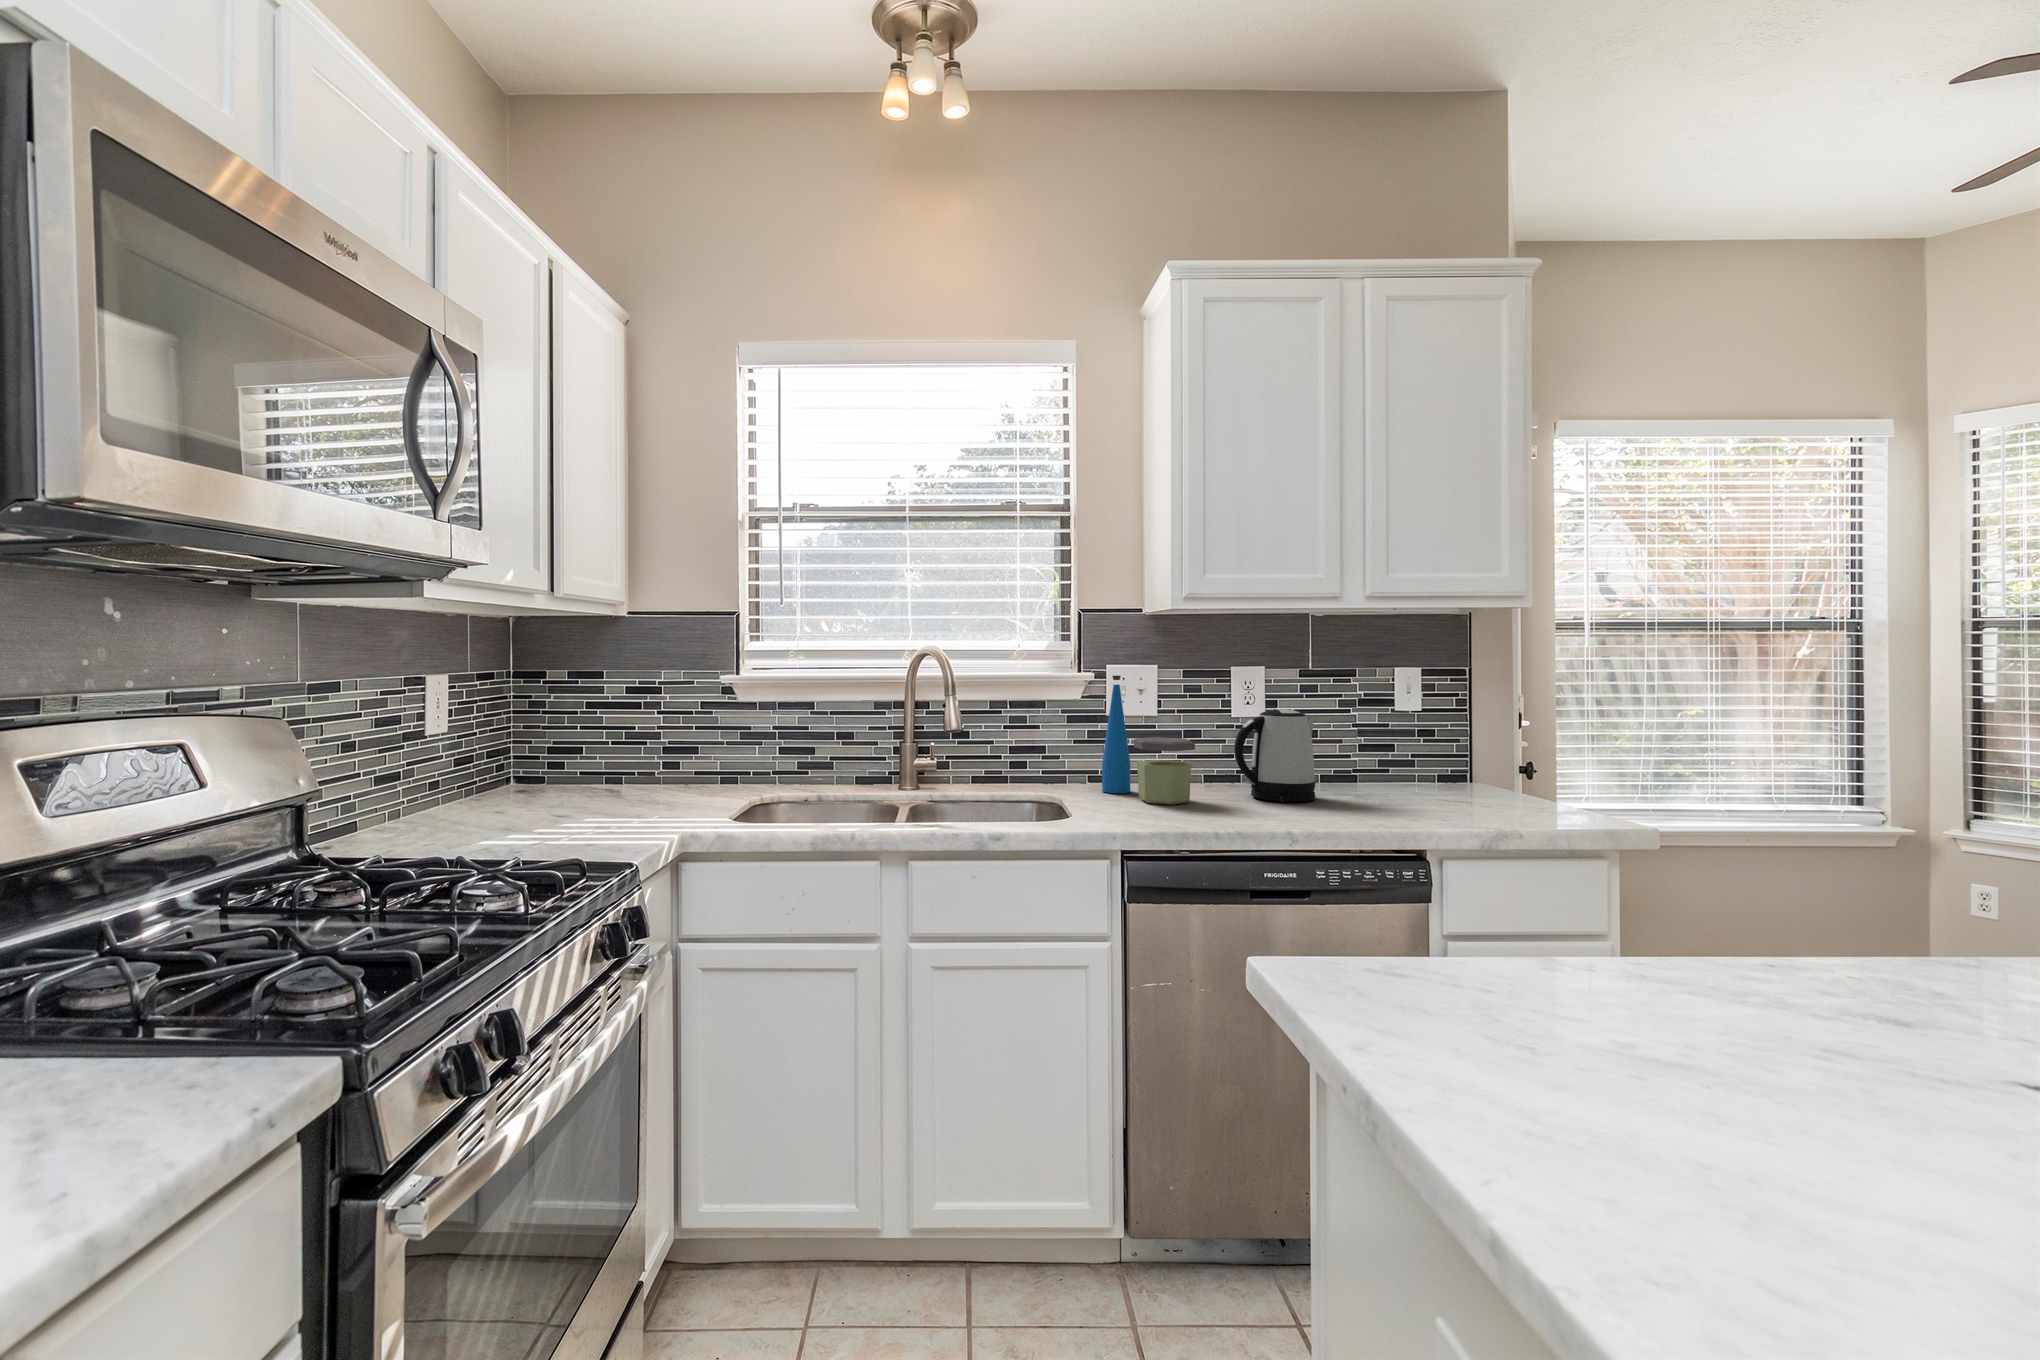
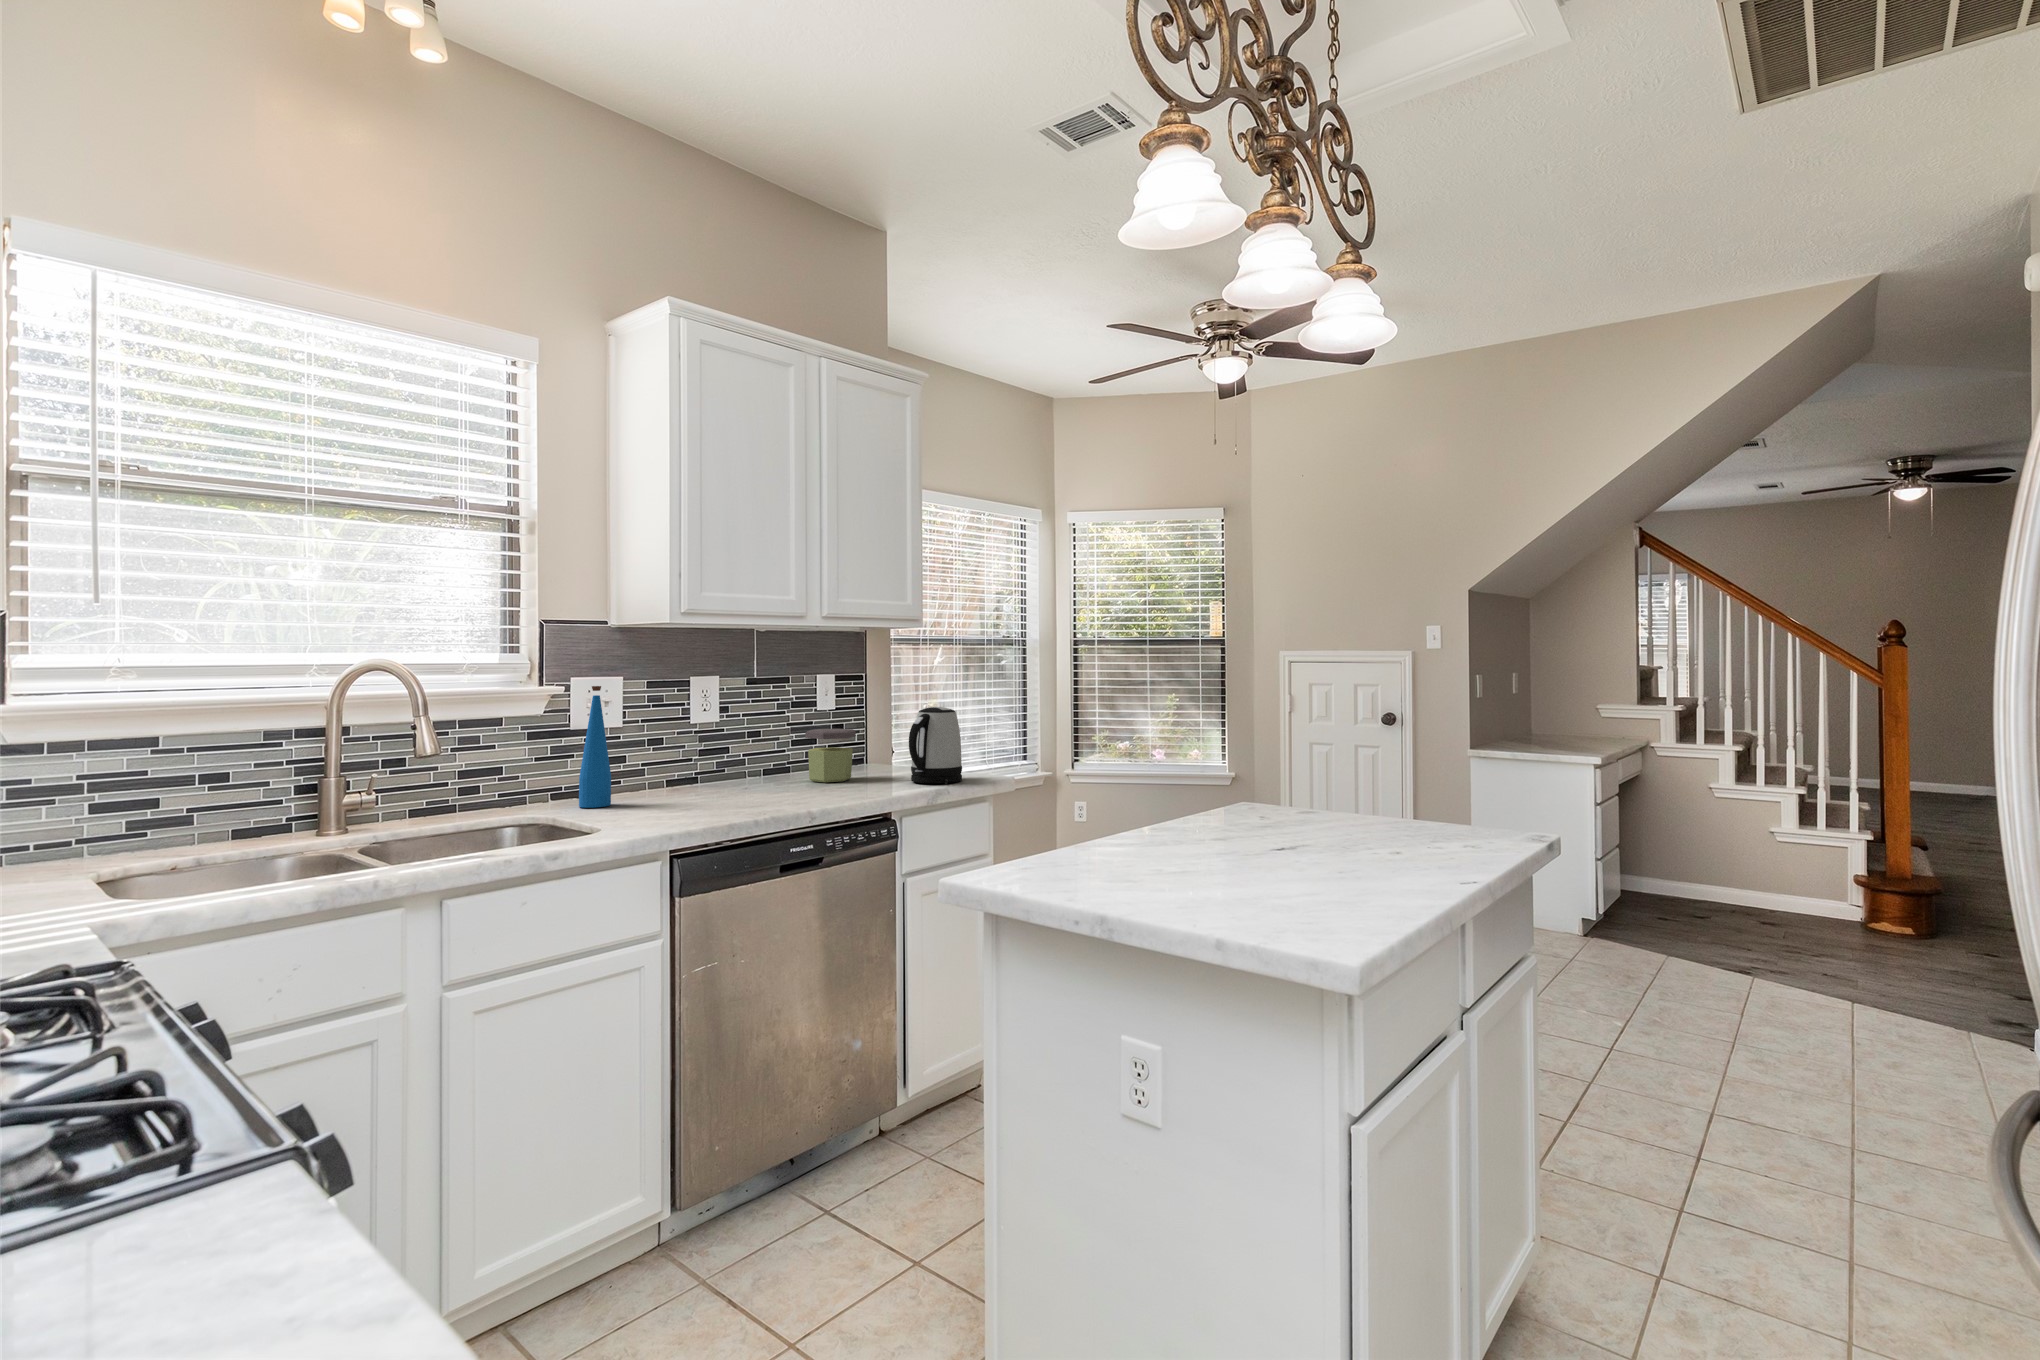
kettle: present [1234,709,1315,802] -> present [909,707,962,783]
jar: present [1134,737,1195,804] -> present [805,728,856,782]

